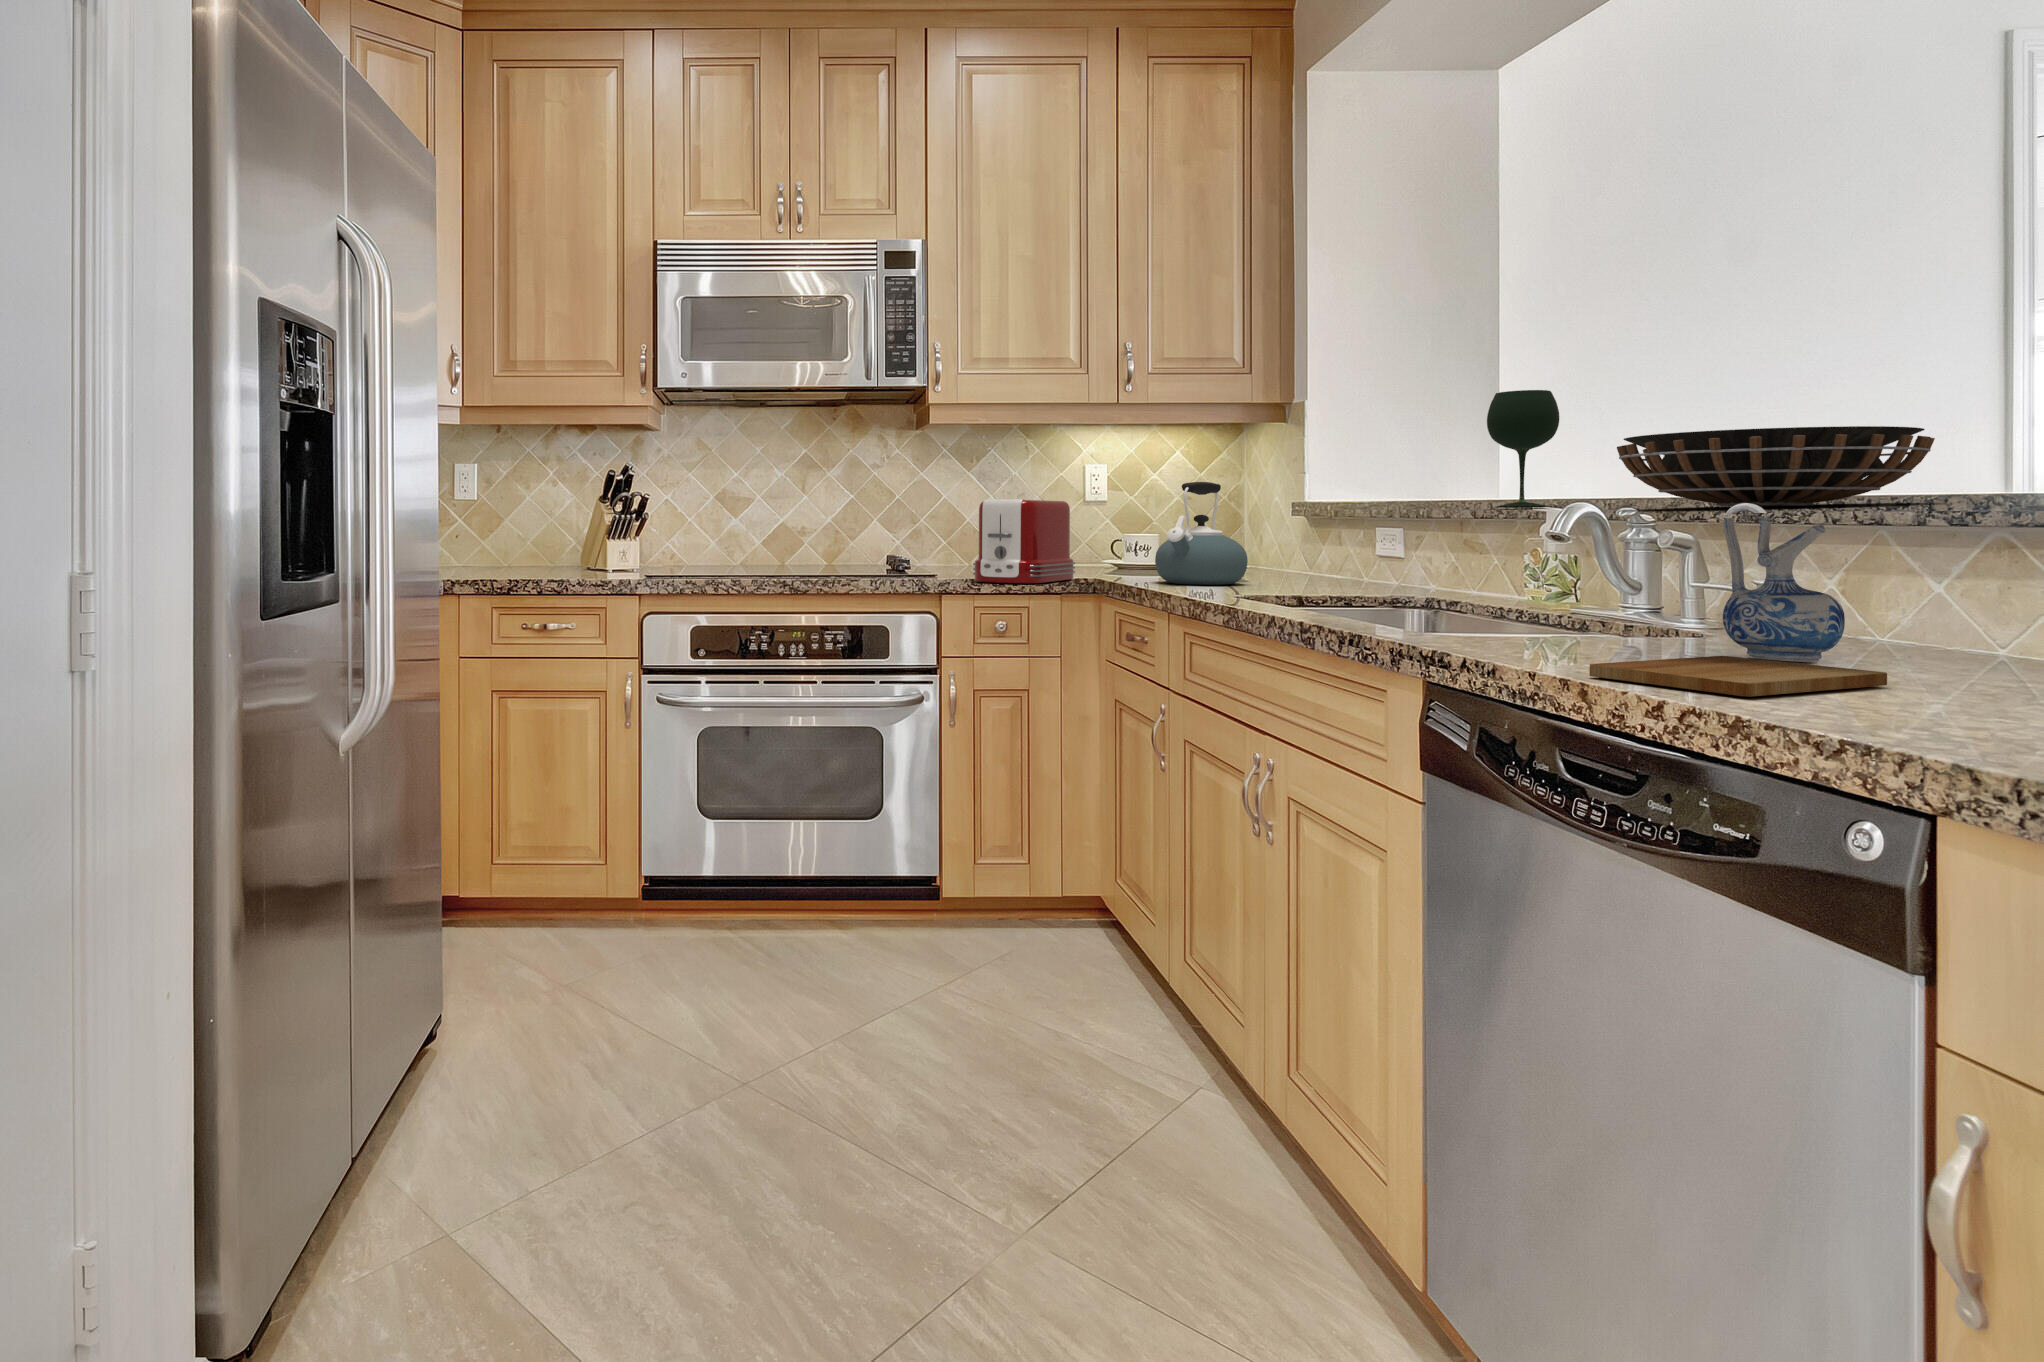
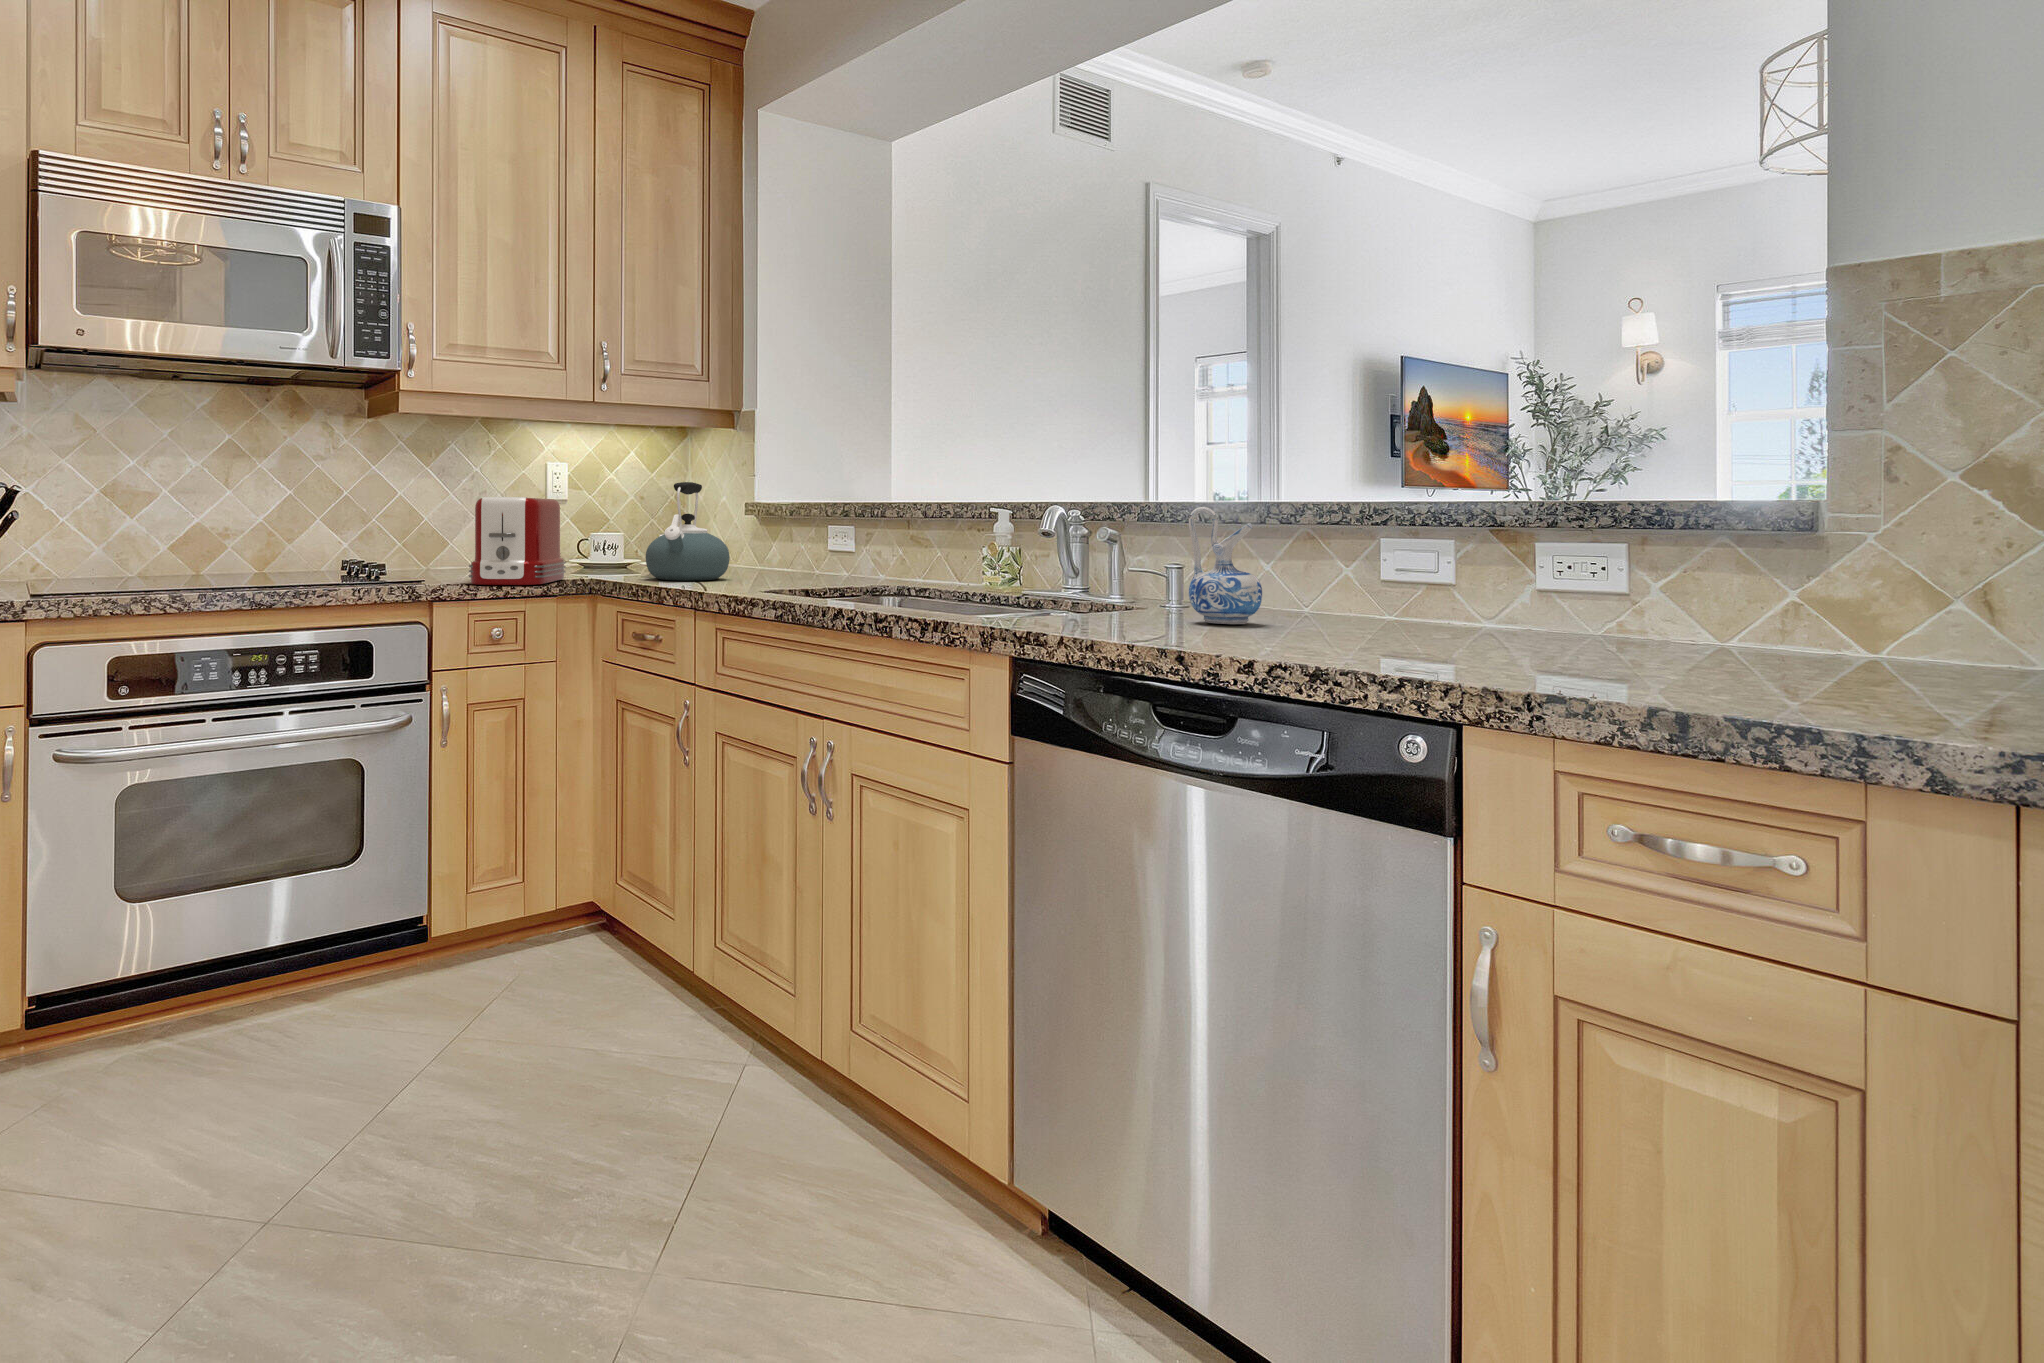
wine glass: present [1487,390,1559,508] -> none [938,411,990,508]
decorative bowl: present [1617,426,1935,506] -> none [1070,451,1262,509]
cutting board: present [1589,656,1887,697] -> none [1167,623,1323,652]

